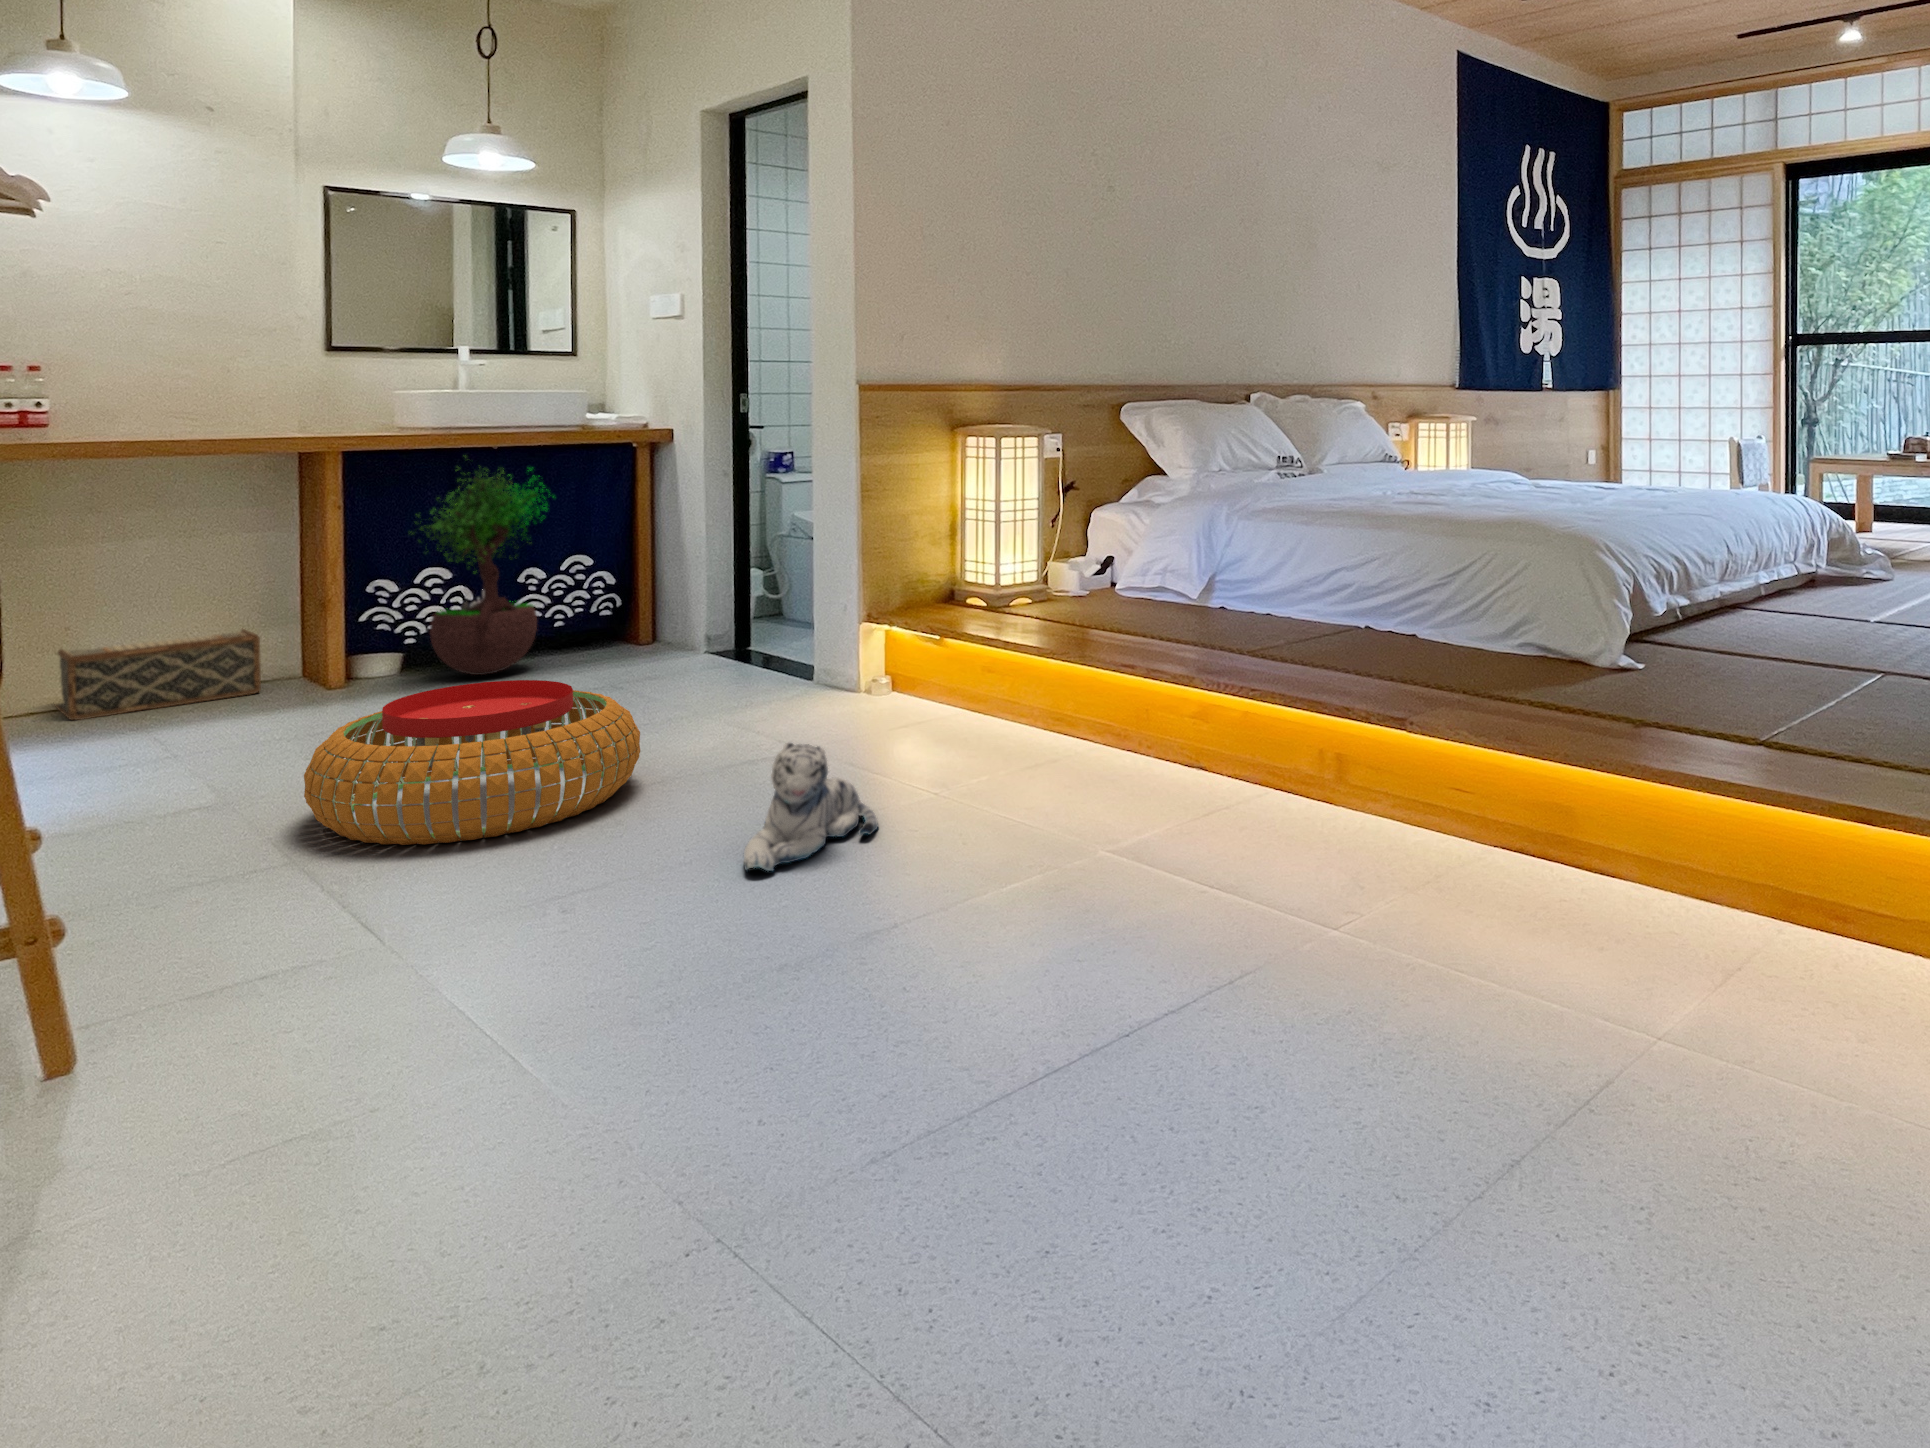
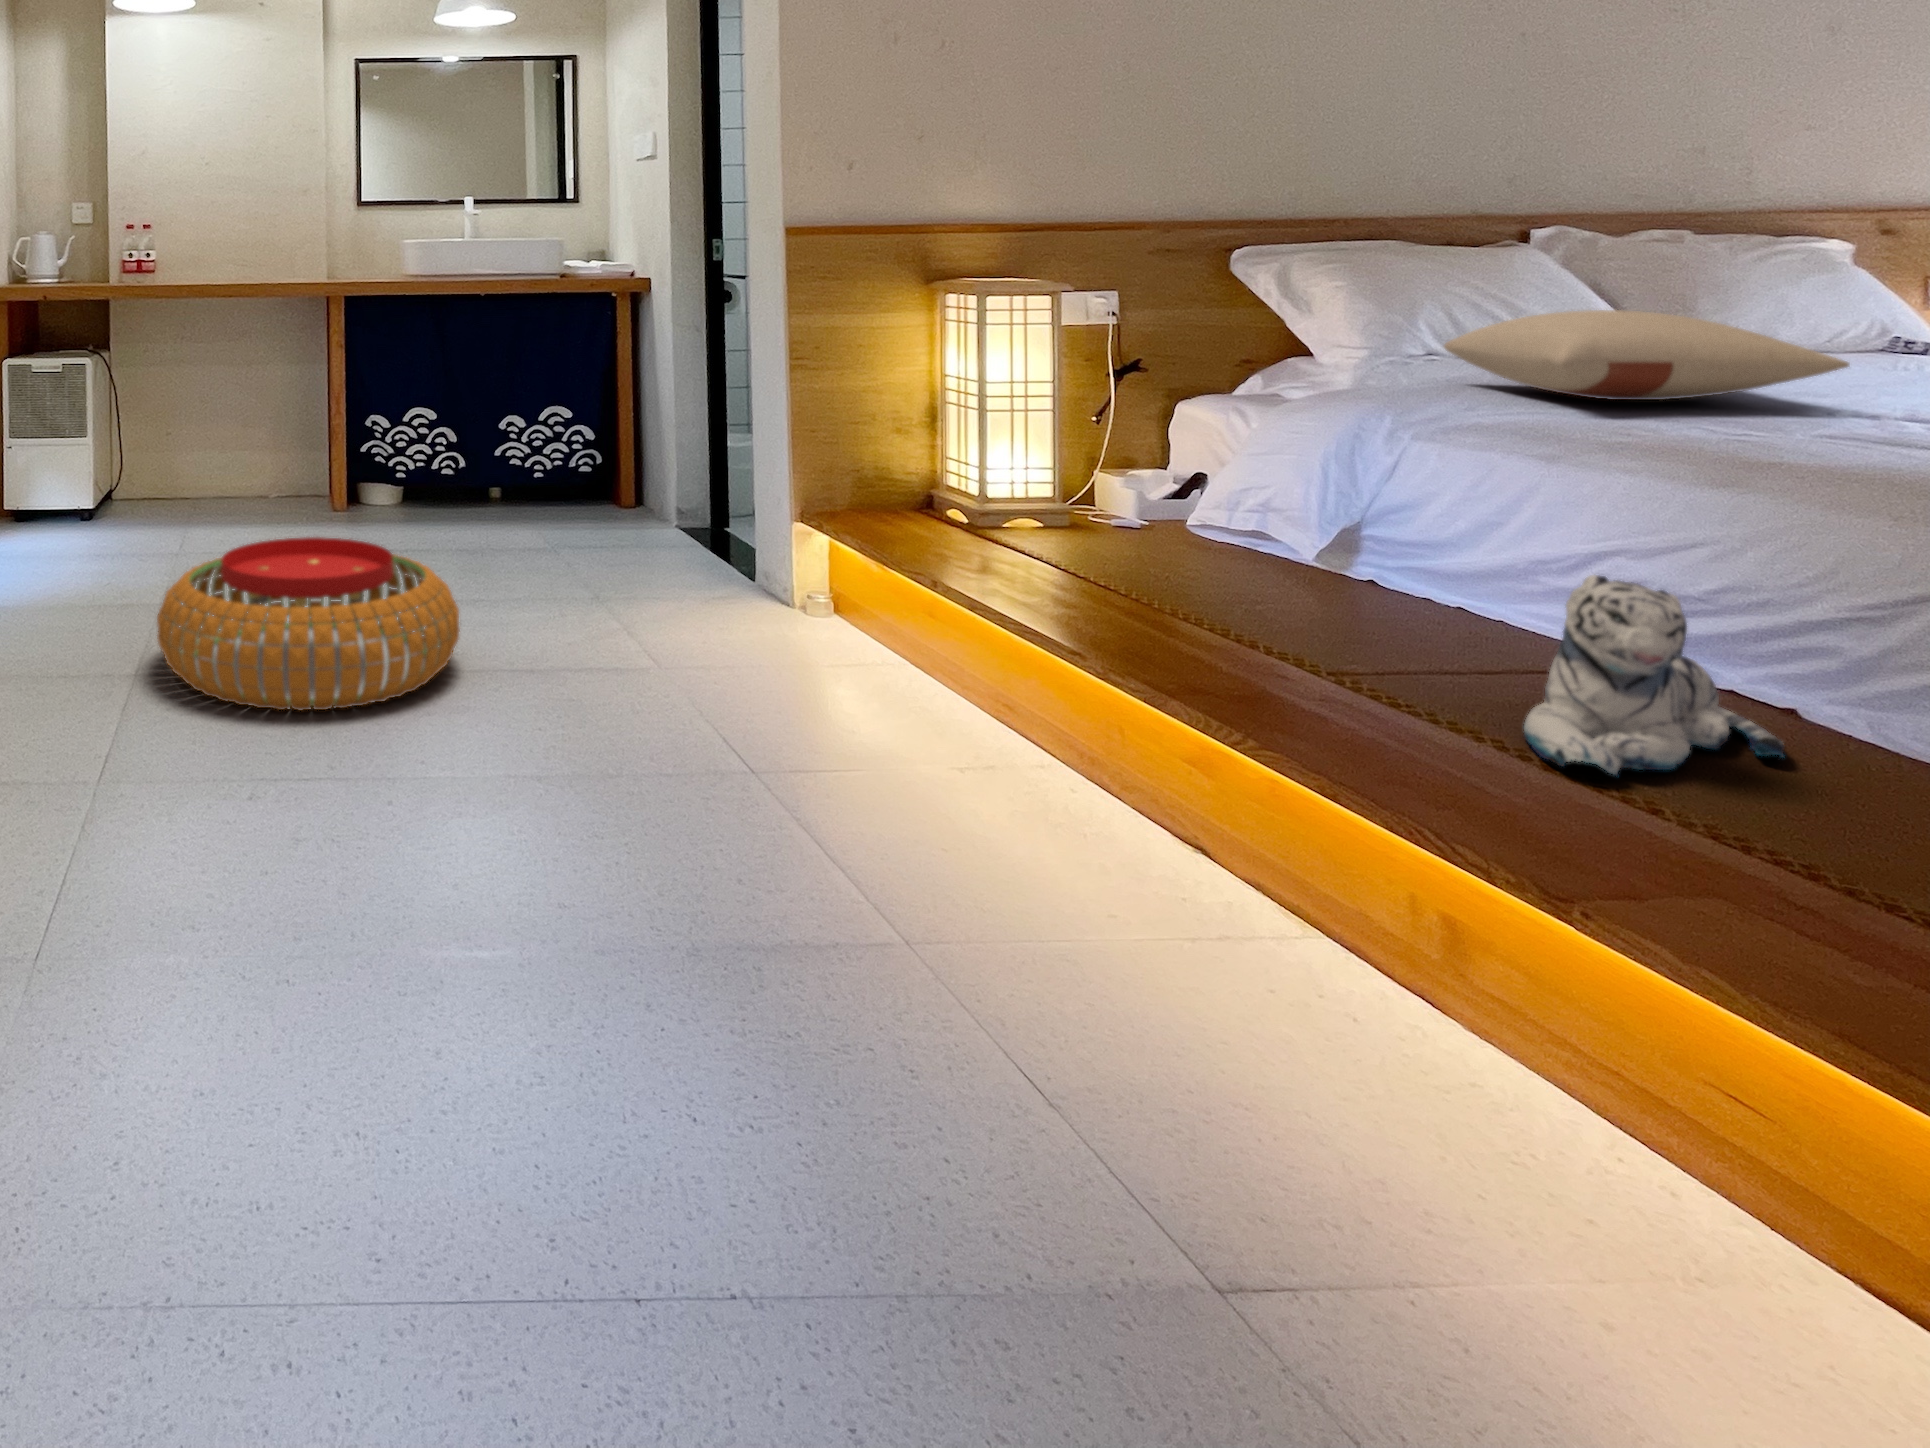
pillow: none [1230,442,1383,490] -> present [1444,310,1849,400]
potted tree: present [410,468,554,675] -> none [385,301,514,517]
woven basket: present [55,629,261,720] -> none [161,444,290,509]
plush toy: present [744,742,878,871] -> present [1524,575,1785,776]

